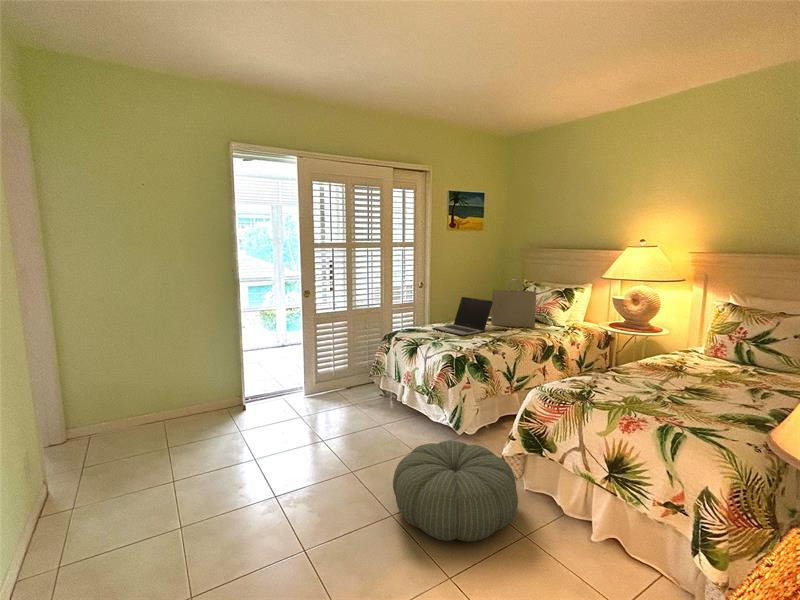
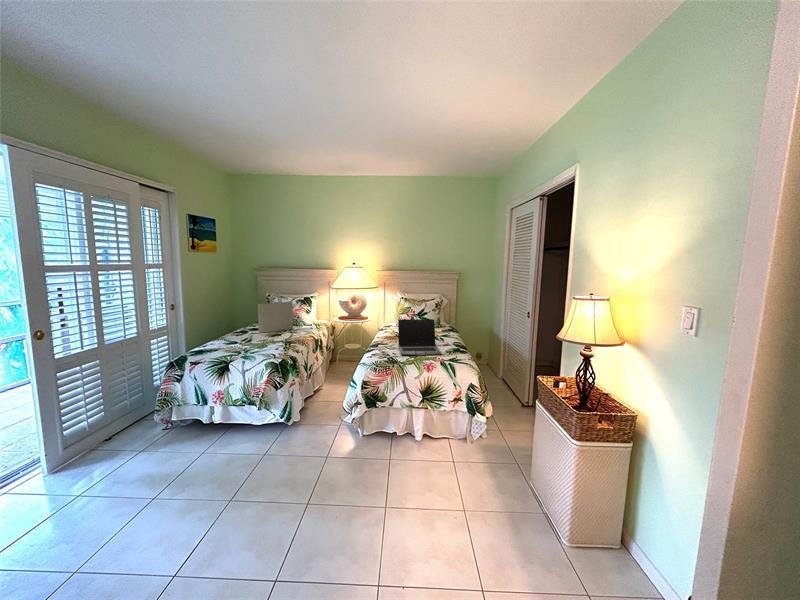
laptop: present [432,297,493,336] -> present [398,319,442,356]
pouf: present [393,441,518,541] -> none [295,418,389,497]

